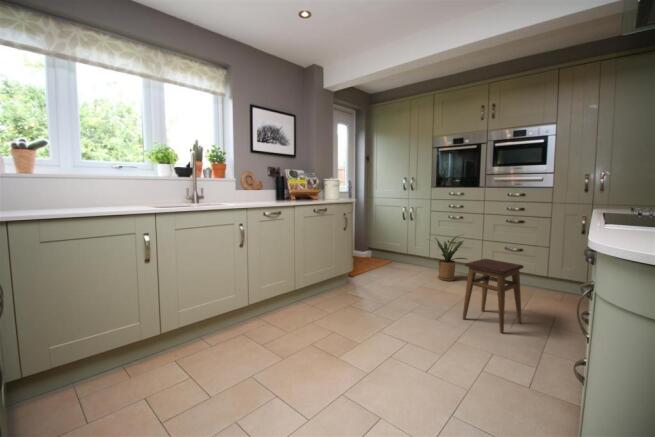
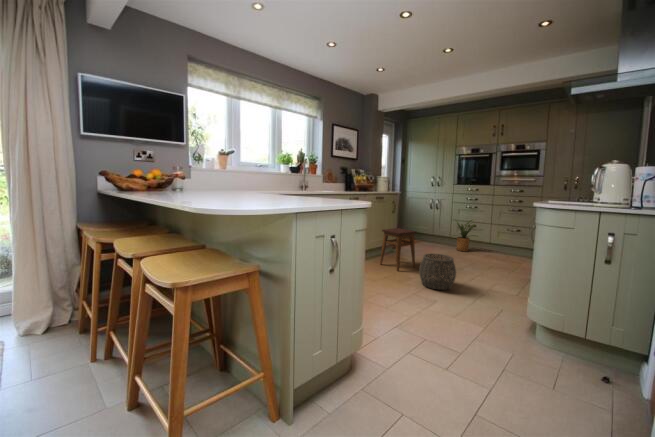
stool: present [463,259,524,333] -> present [380,228,417,271]
woven basket: none [364,301,423,368] -> present [419,253,456,290]

